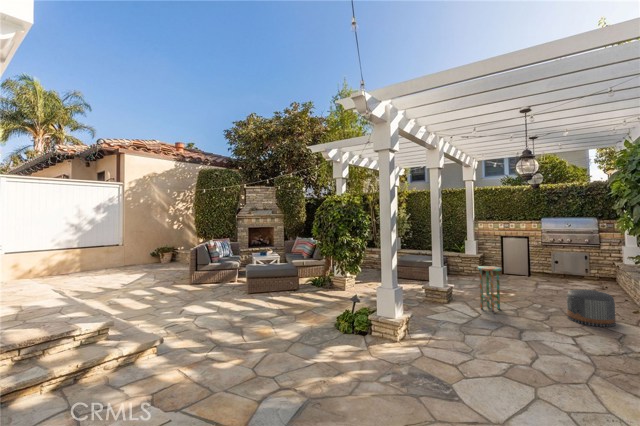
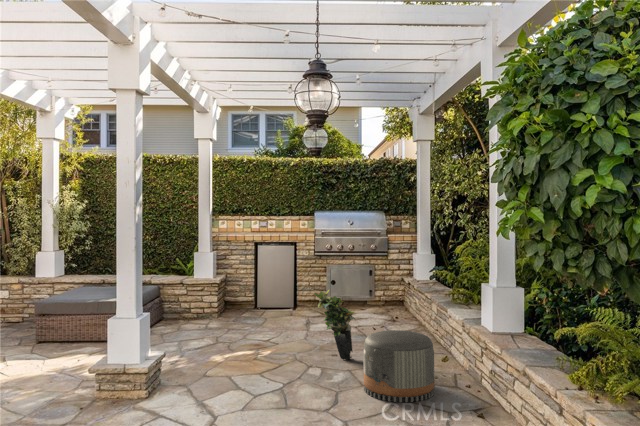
side table: present [478,266,502,311] -> none [203,300,252,405]
potted plant: none [538,266,566,304] -> present [314,290,355,360]

